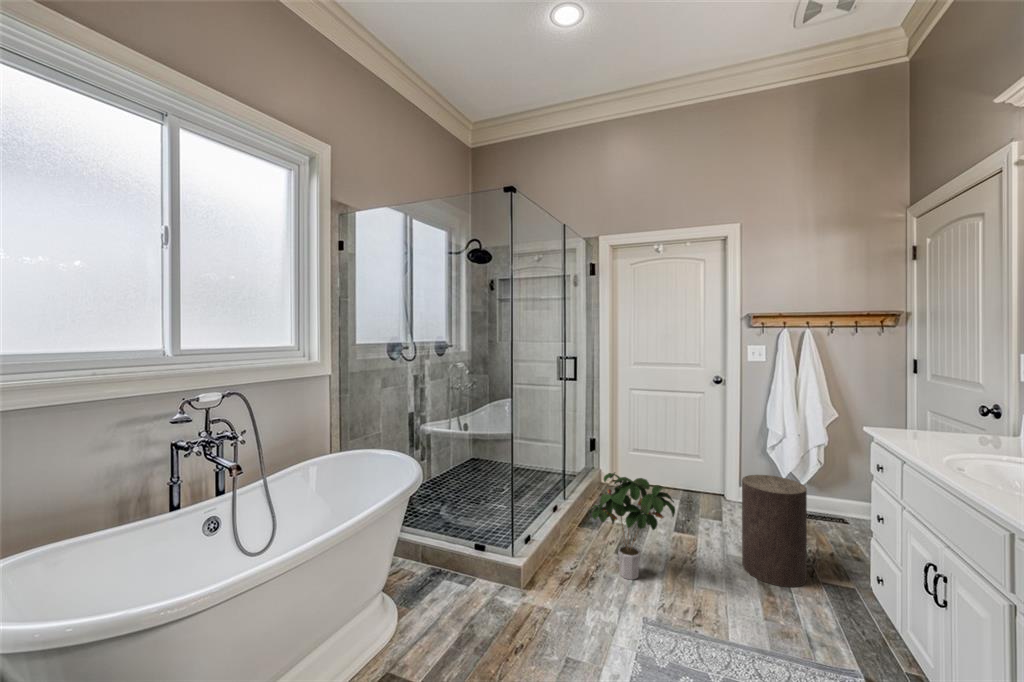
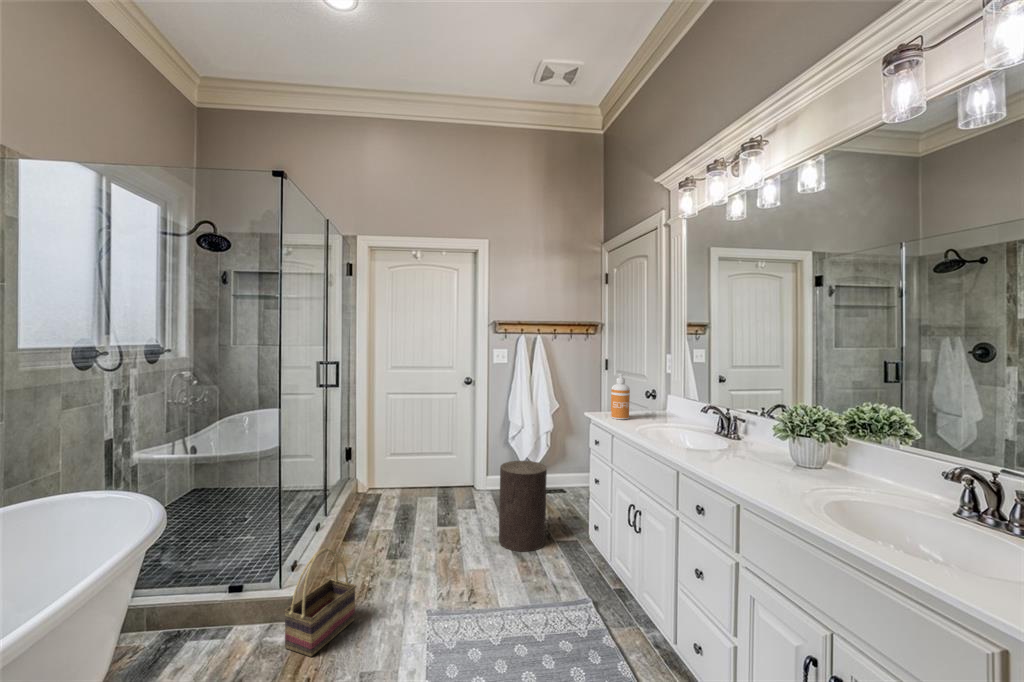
soap dispenser: none [908,376,942,440] -> present [611,374,630,419]
potted plant: present [589,472,675,580] -> none [363,477,451,581]
basket: none [509,528,573,625] -> present [284,548,356,657]

